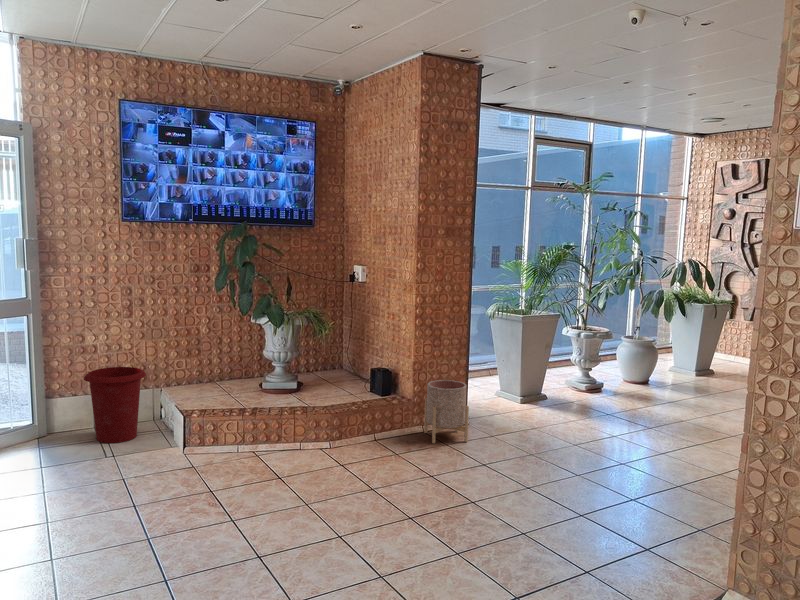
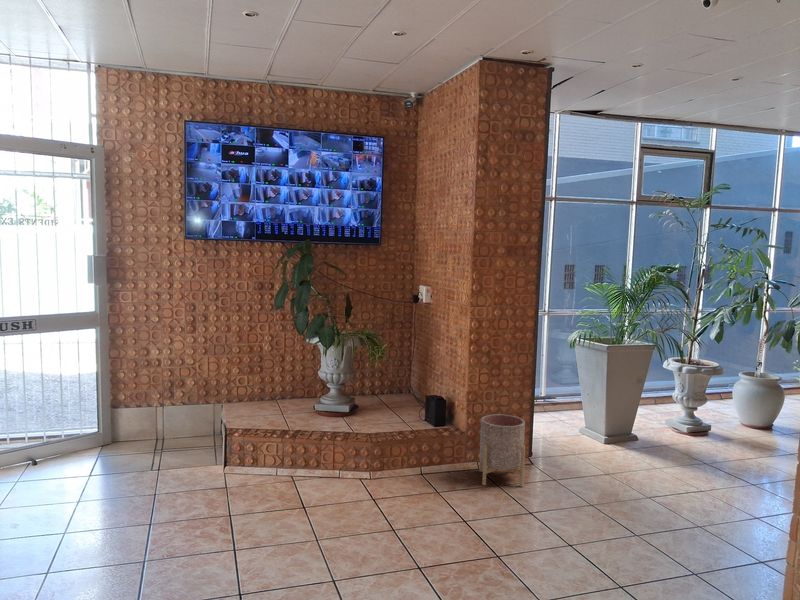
waste bin: present [84,367,146,443] -> none [142,381,202,455]

